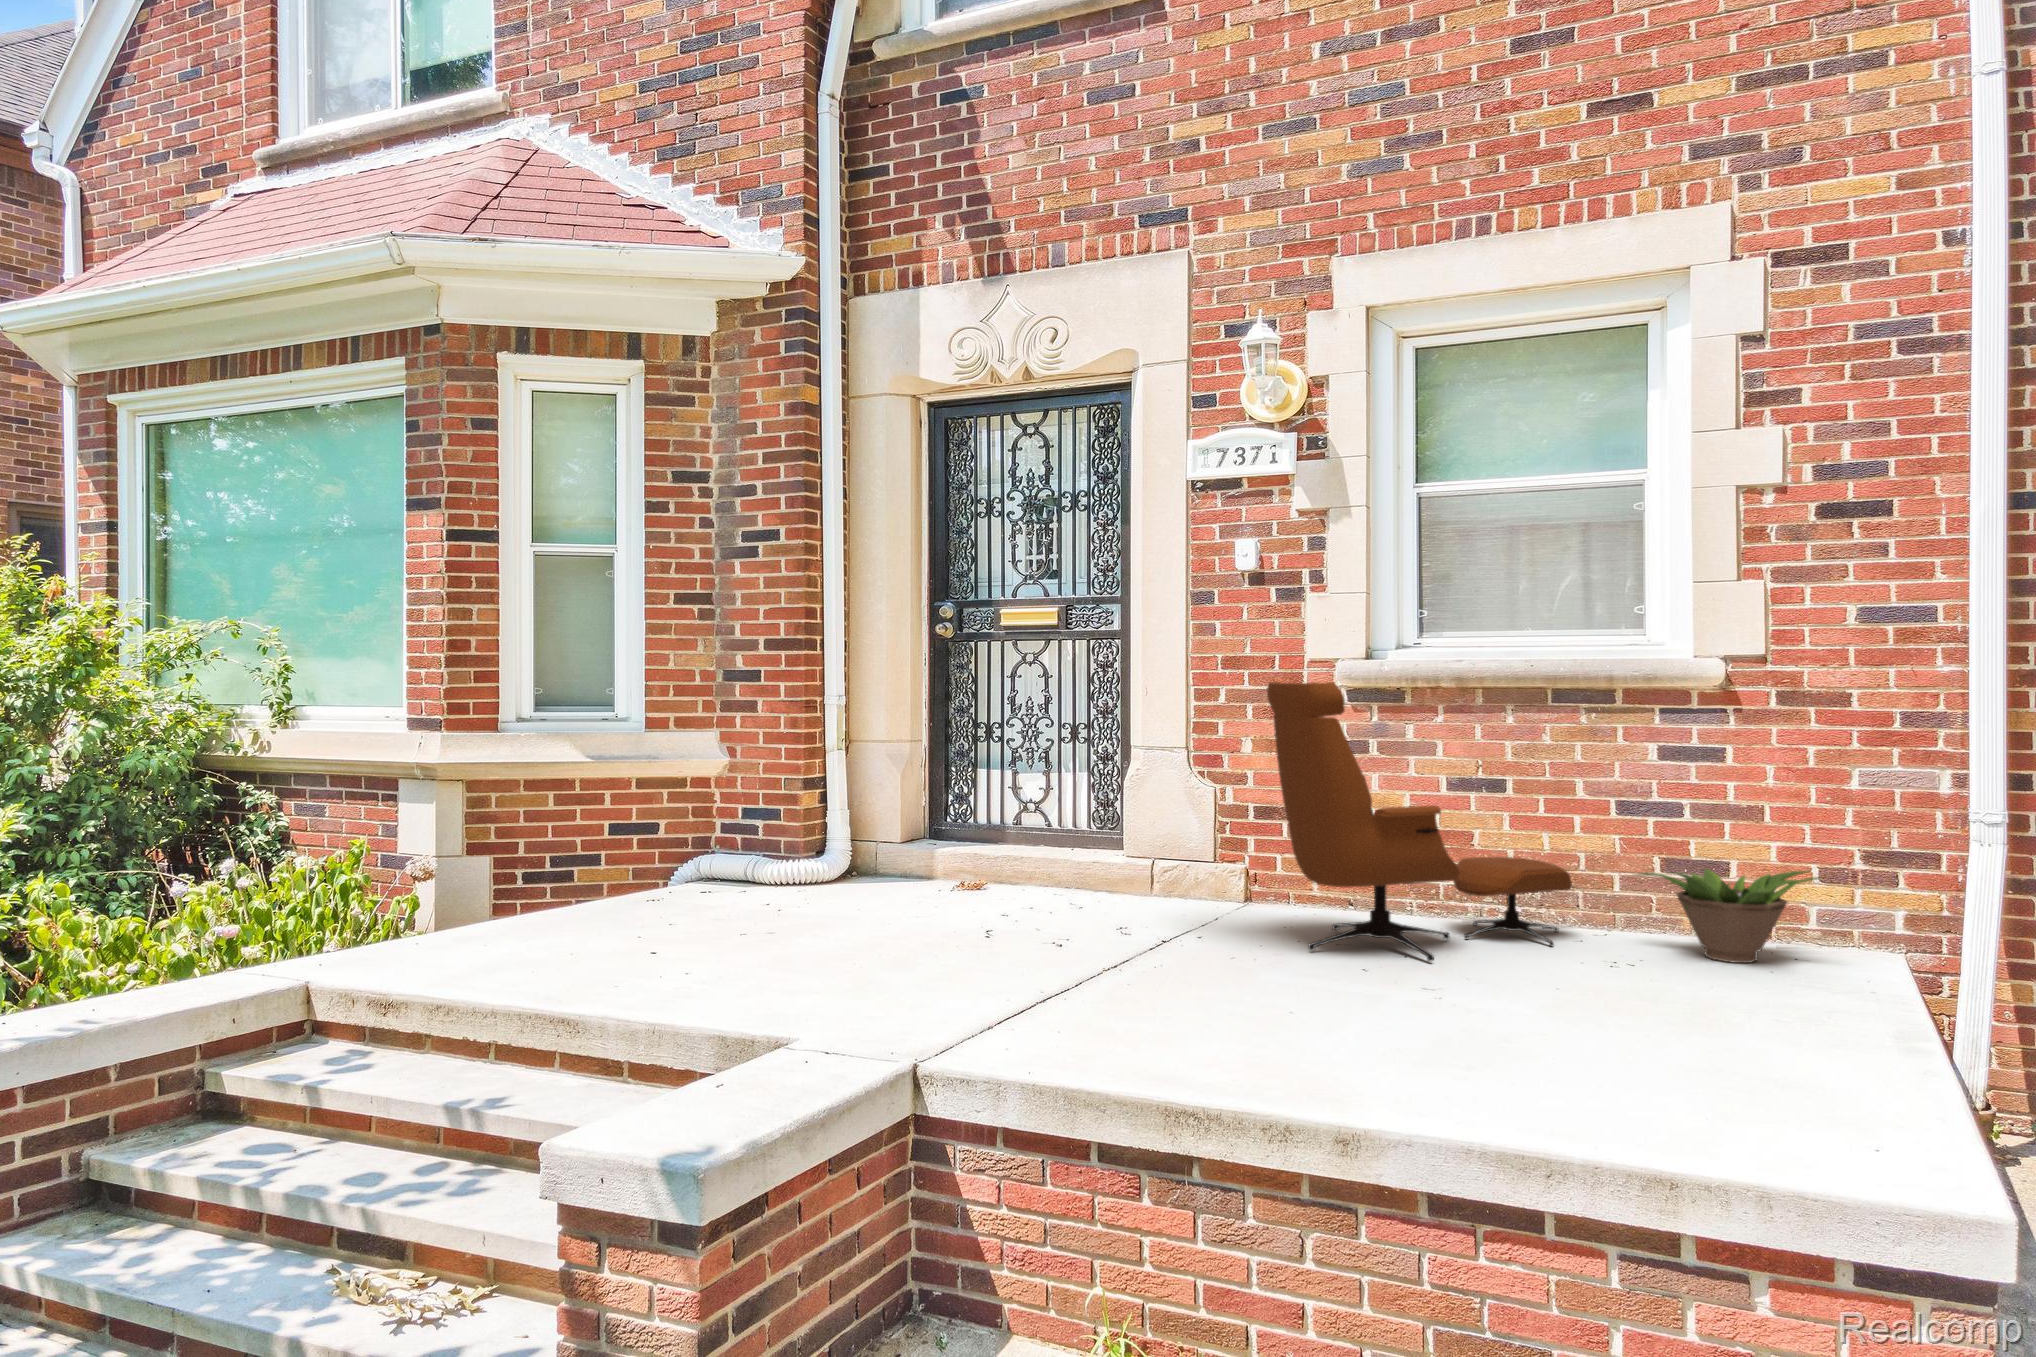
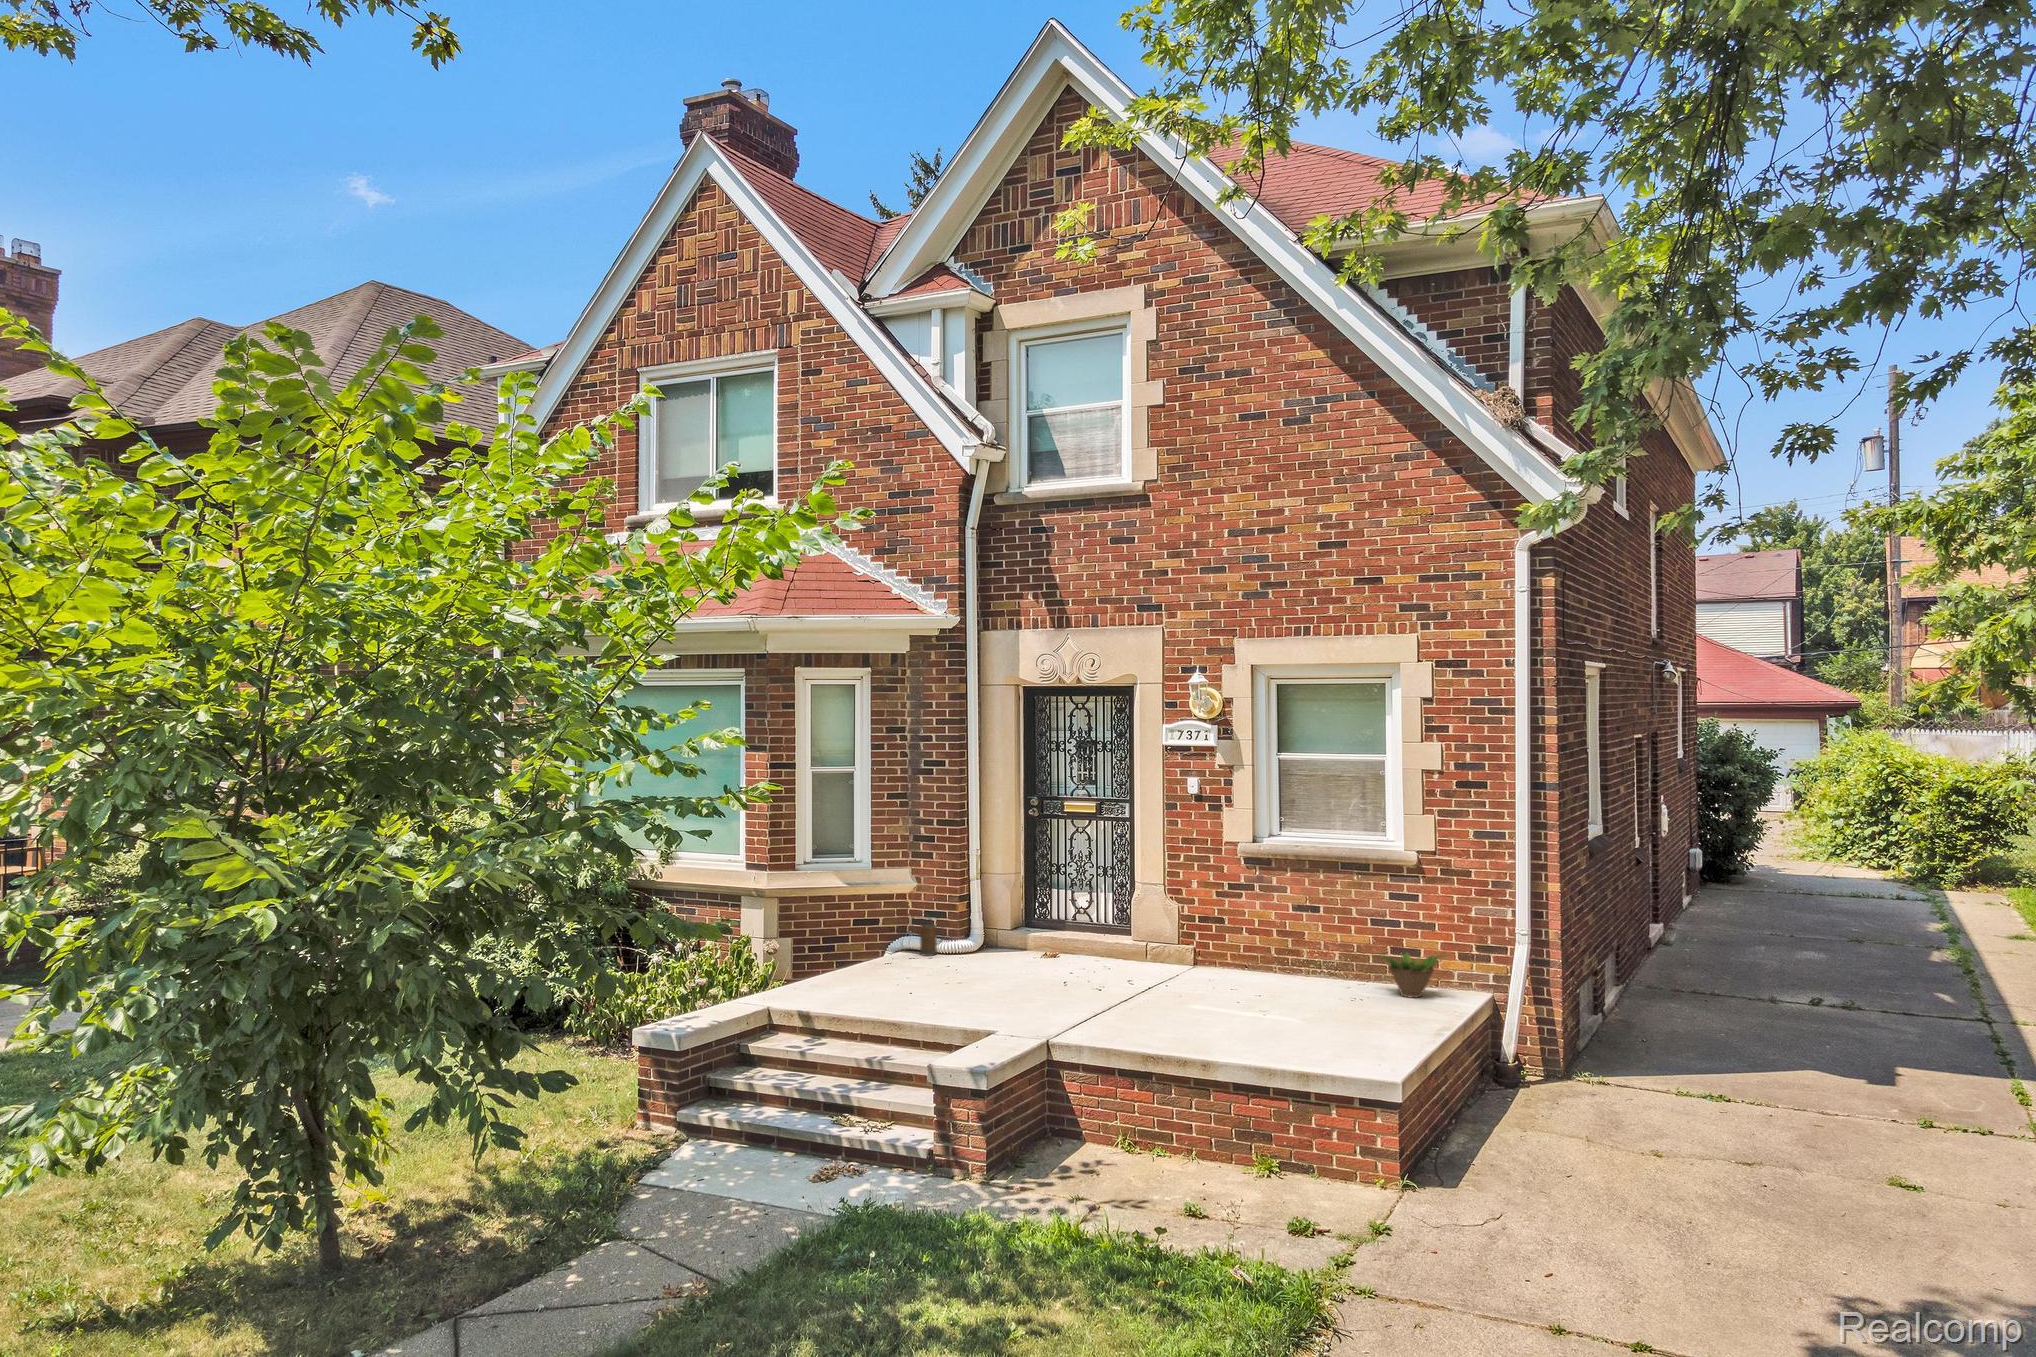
lounge chair: present [1267,682,1572,961] -> none [1197,863,1345,996]
watering can: none [710,805,778,887] -> present [911,912,945,956]

